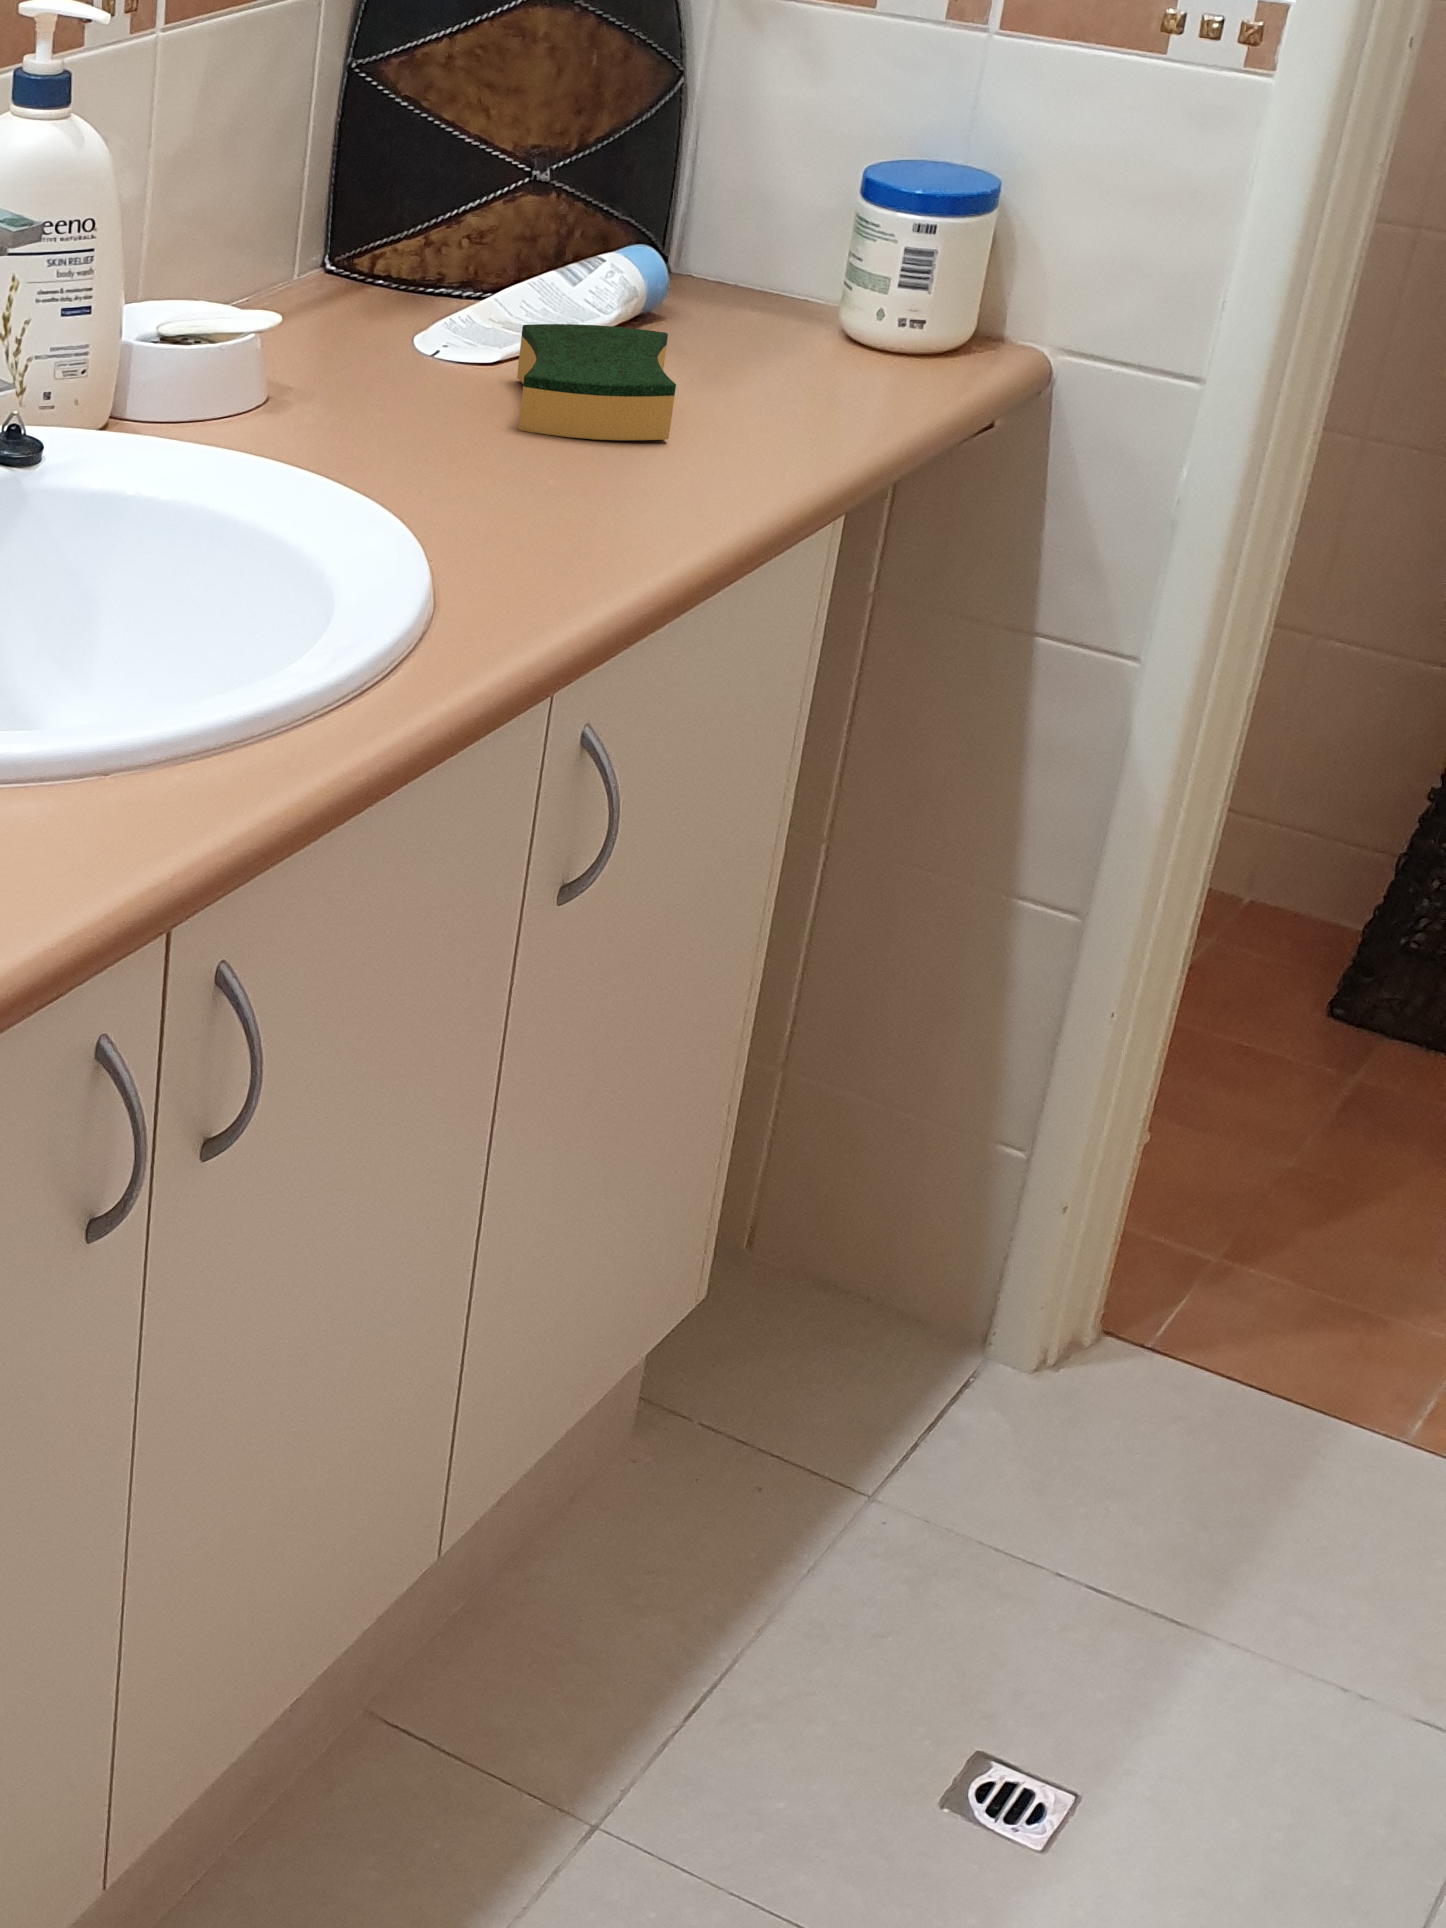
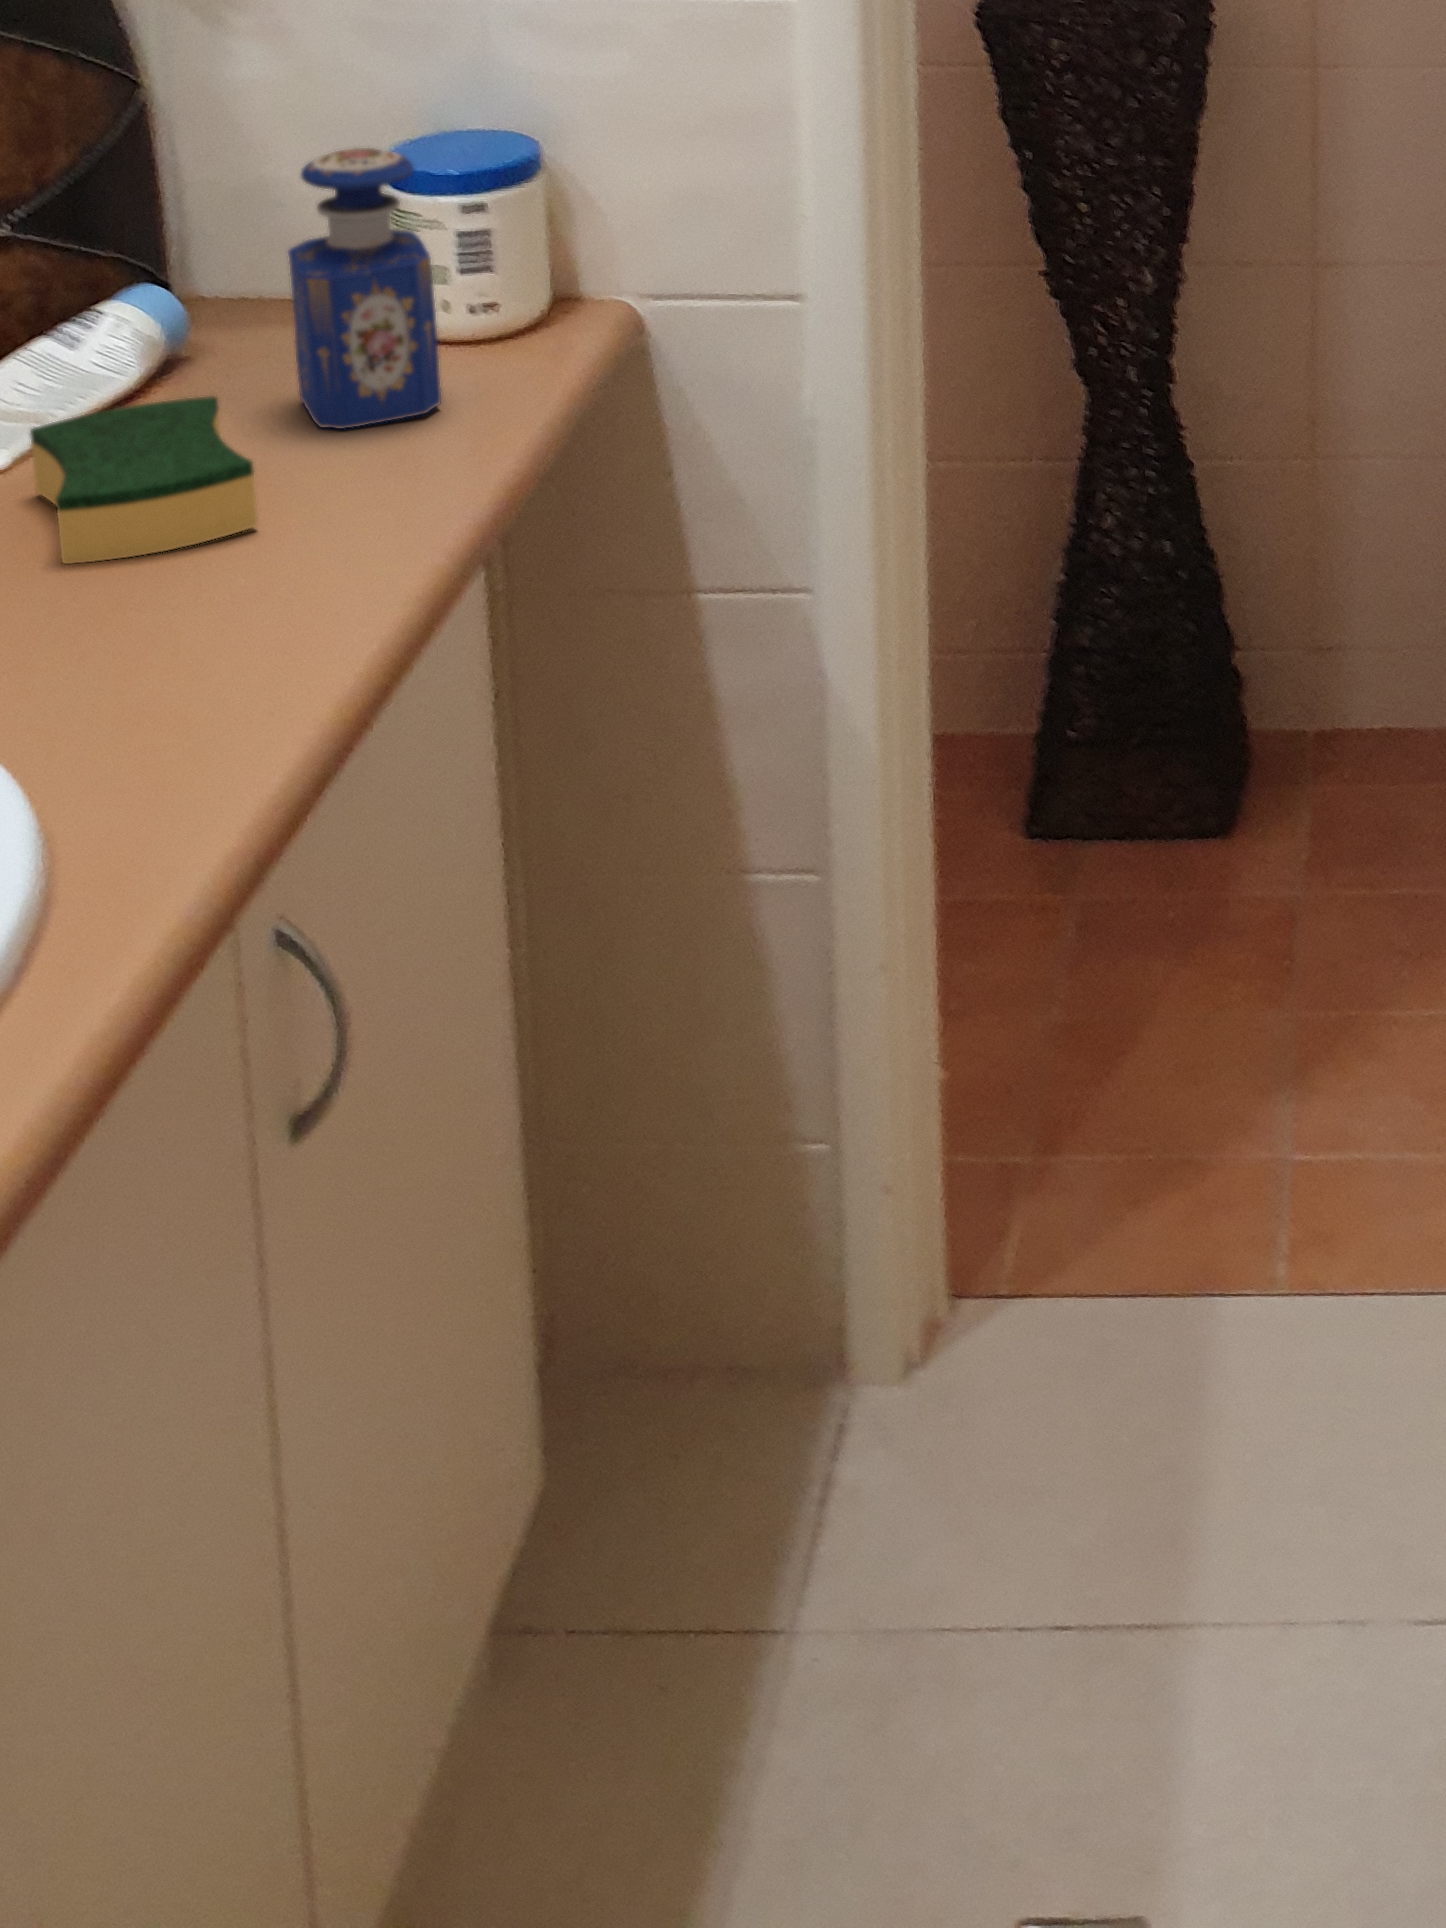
perfume bottle: none [738,148,877,393] -> present [288,148,441,429]

